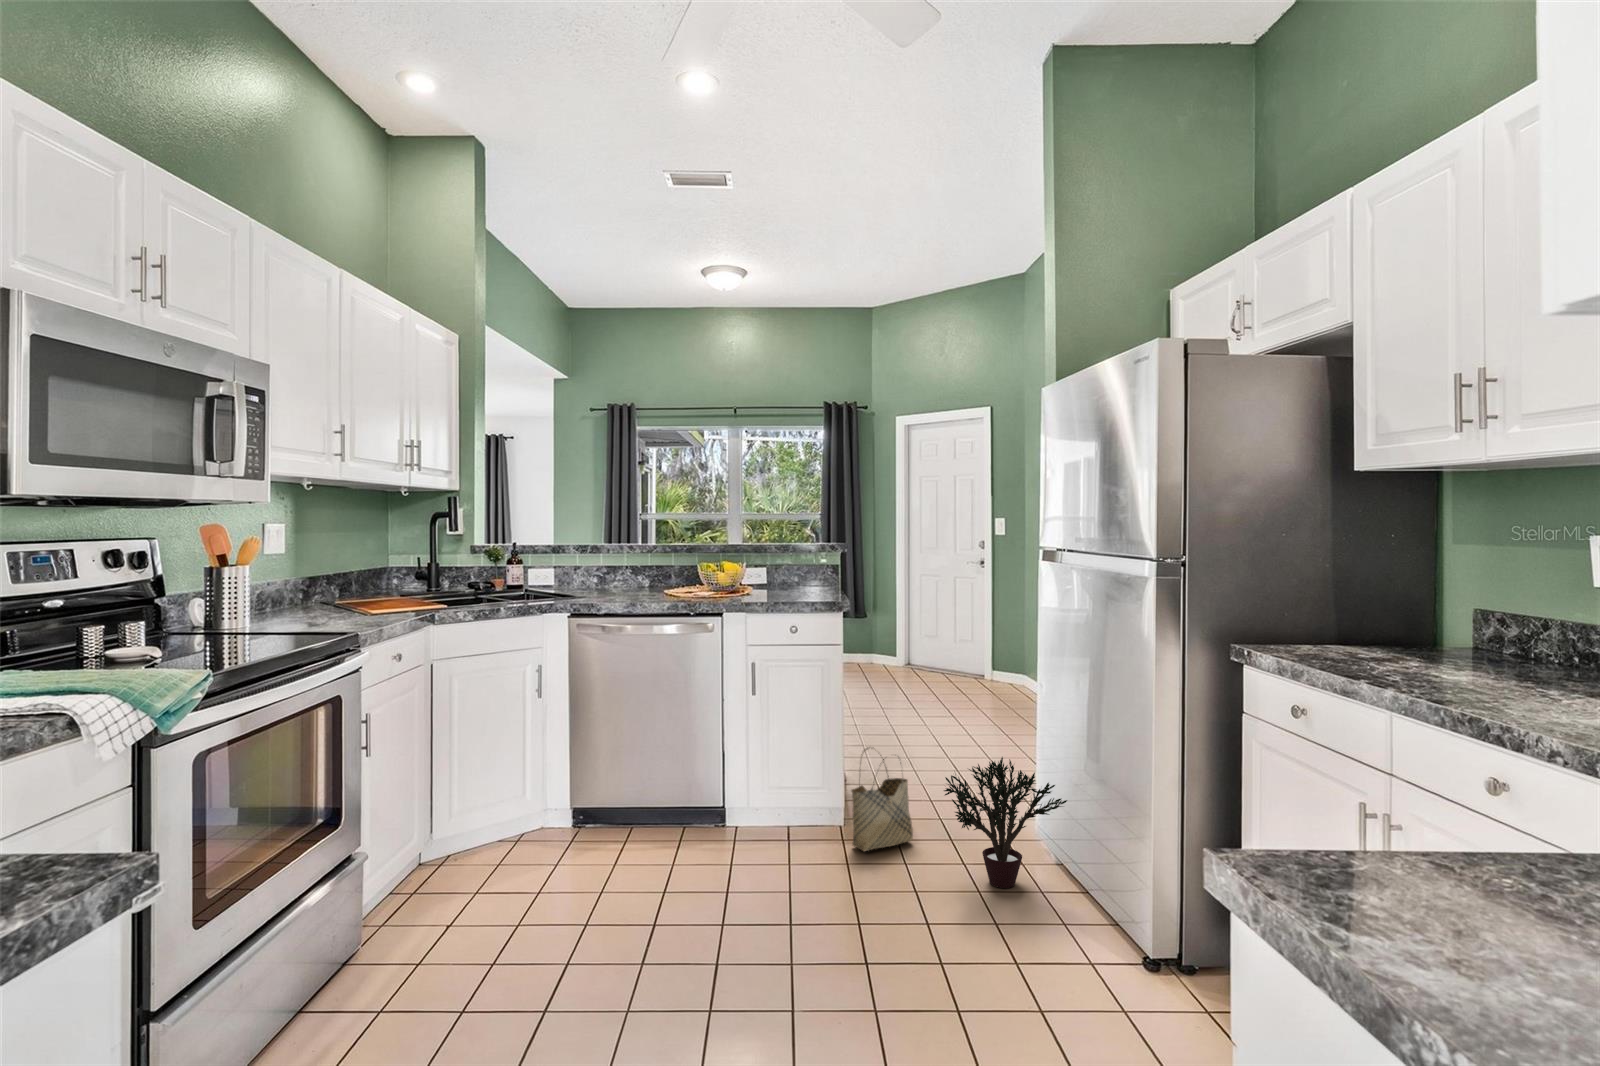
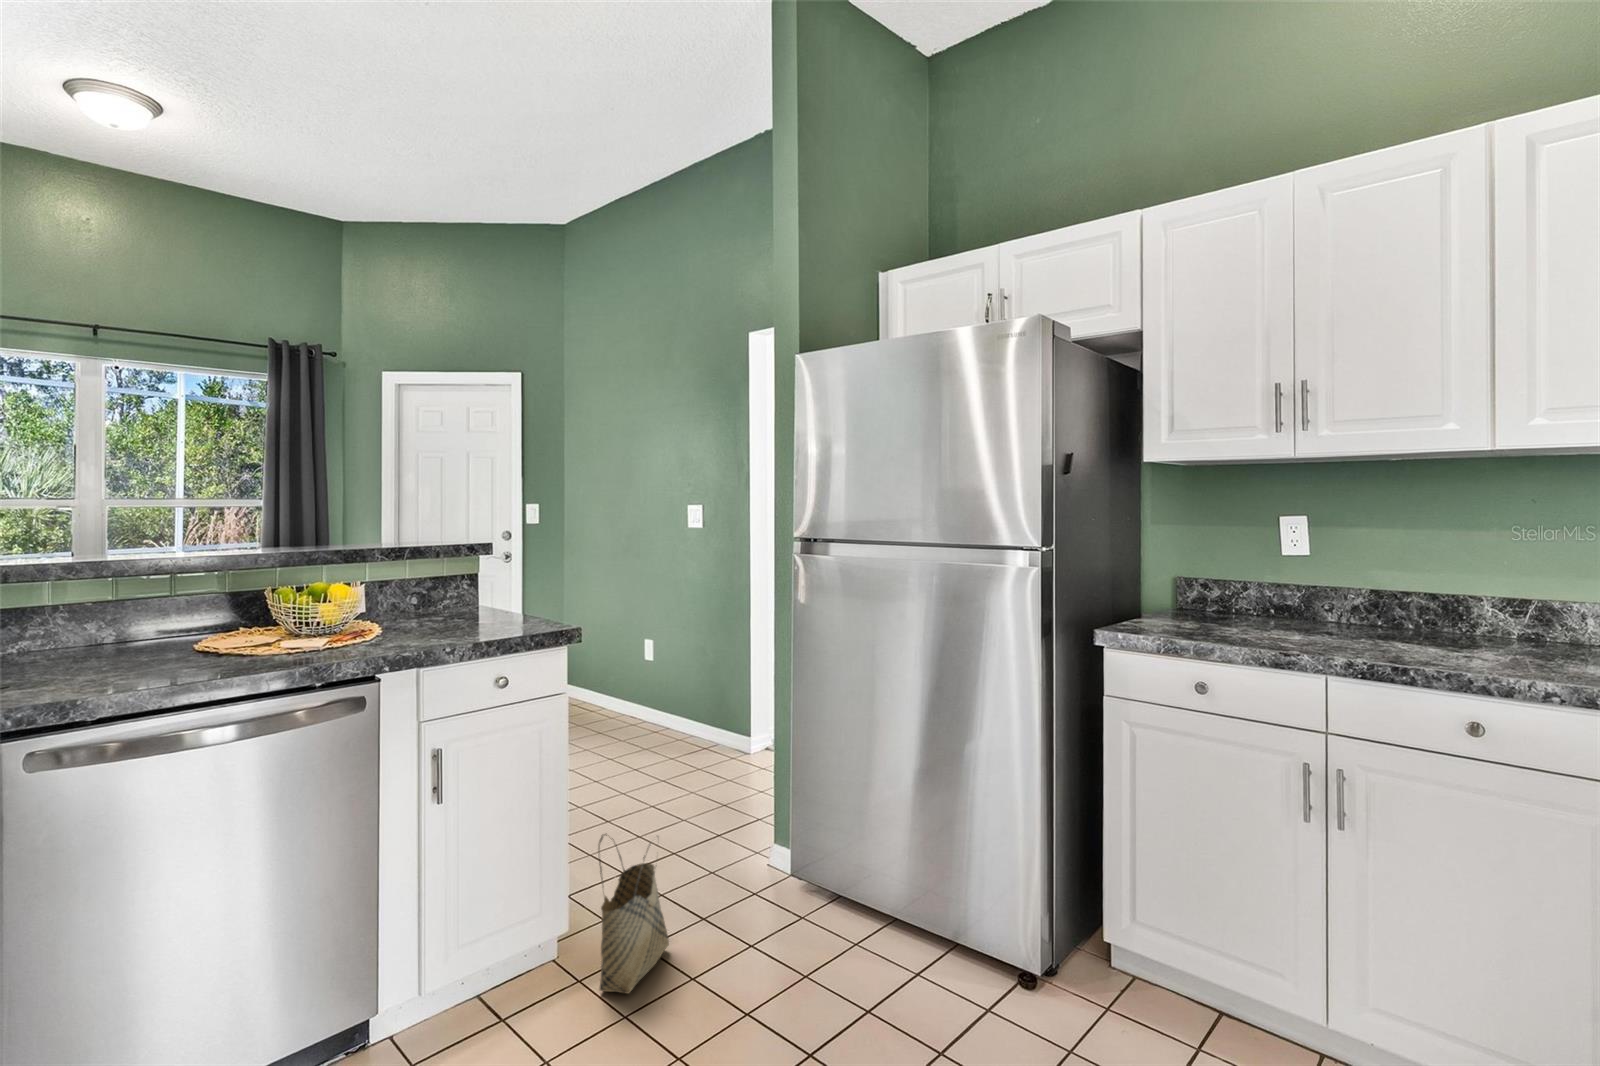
potted plant: present [944,757,1067,888] -> none [738,798,894,967]

